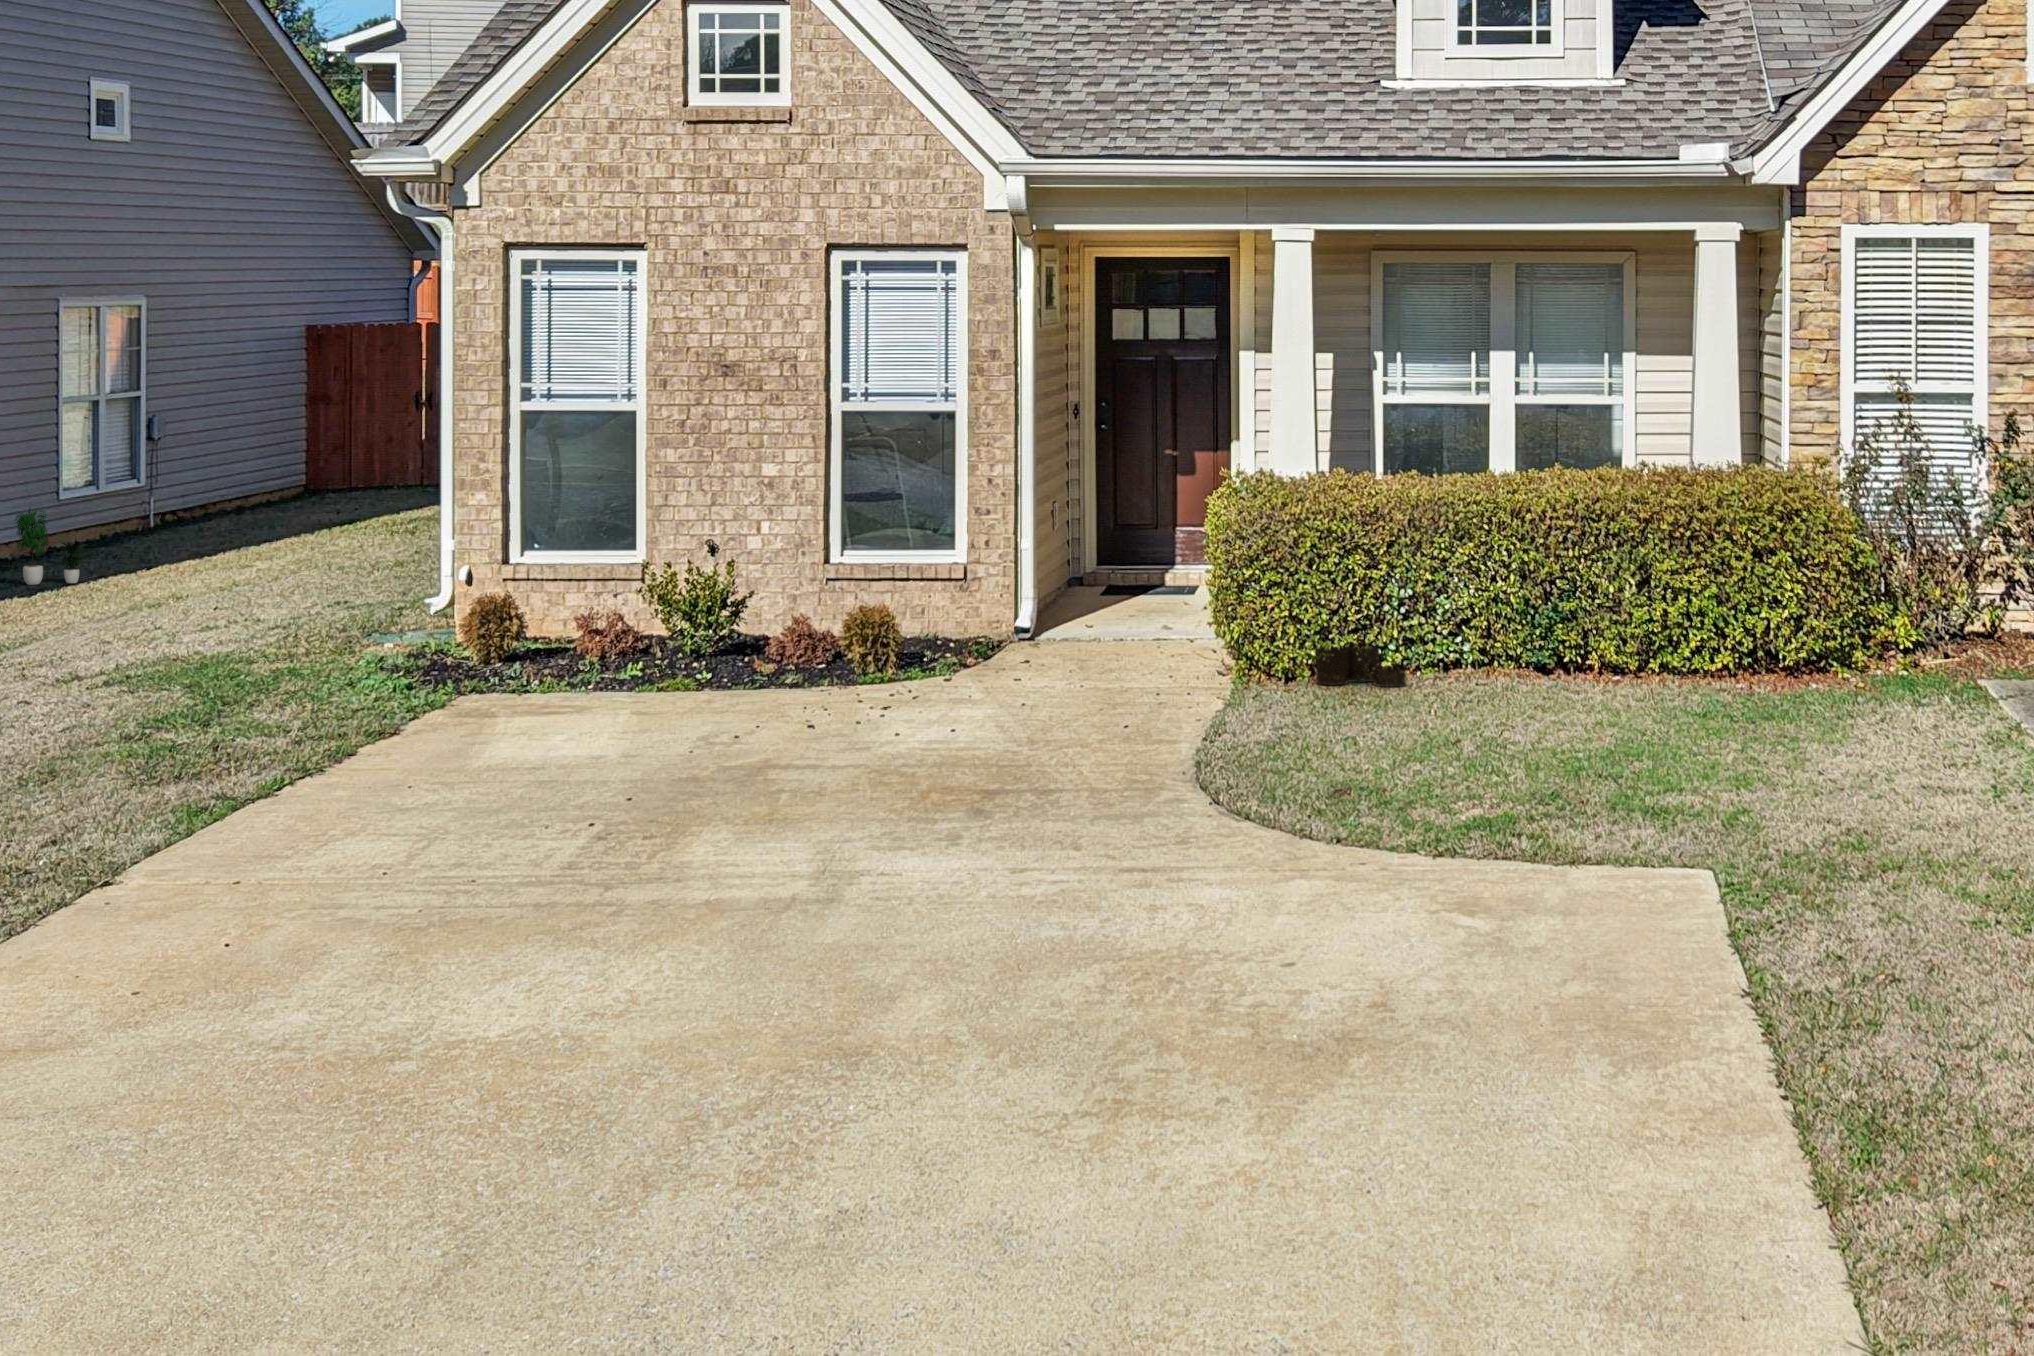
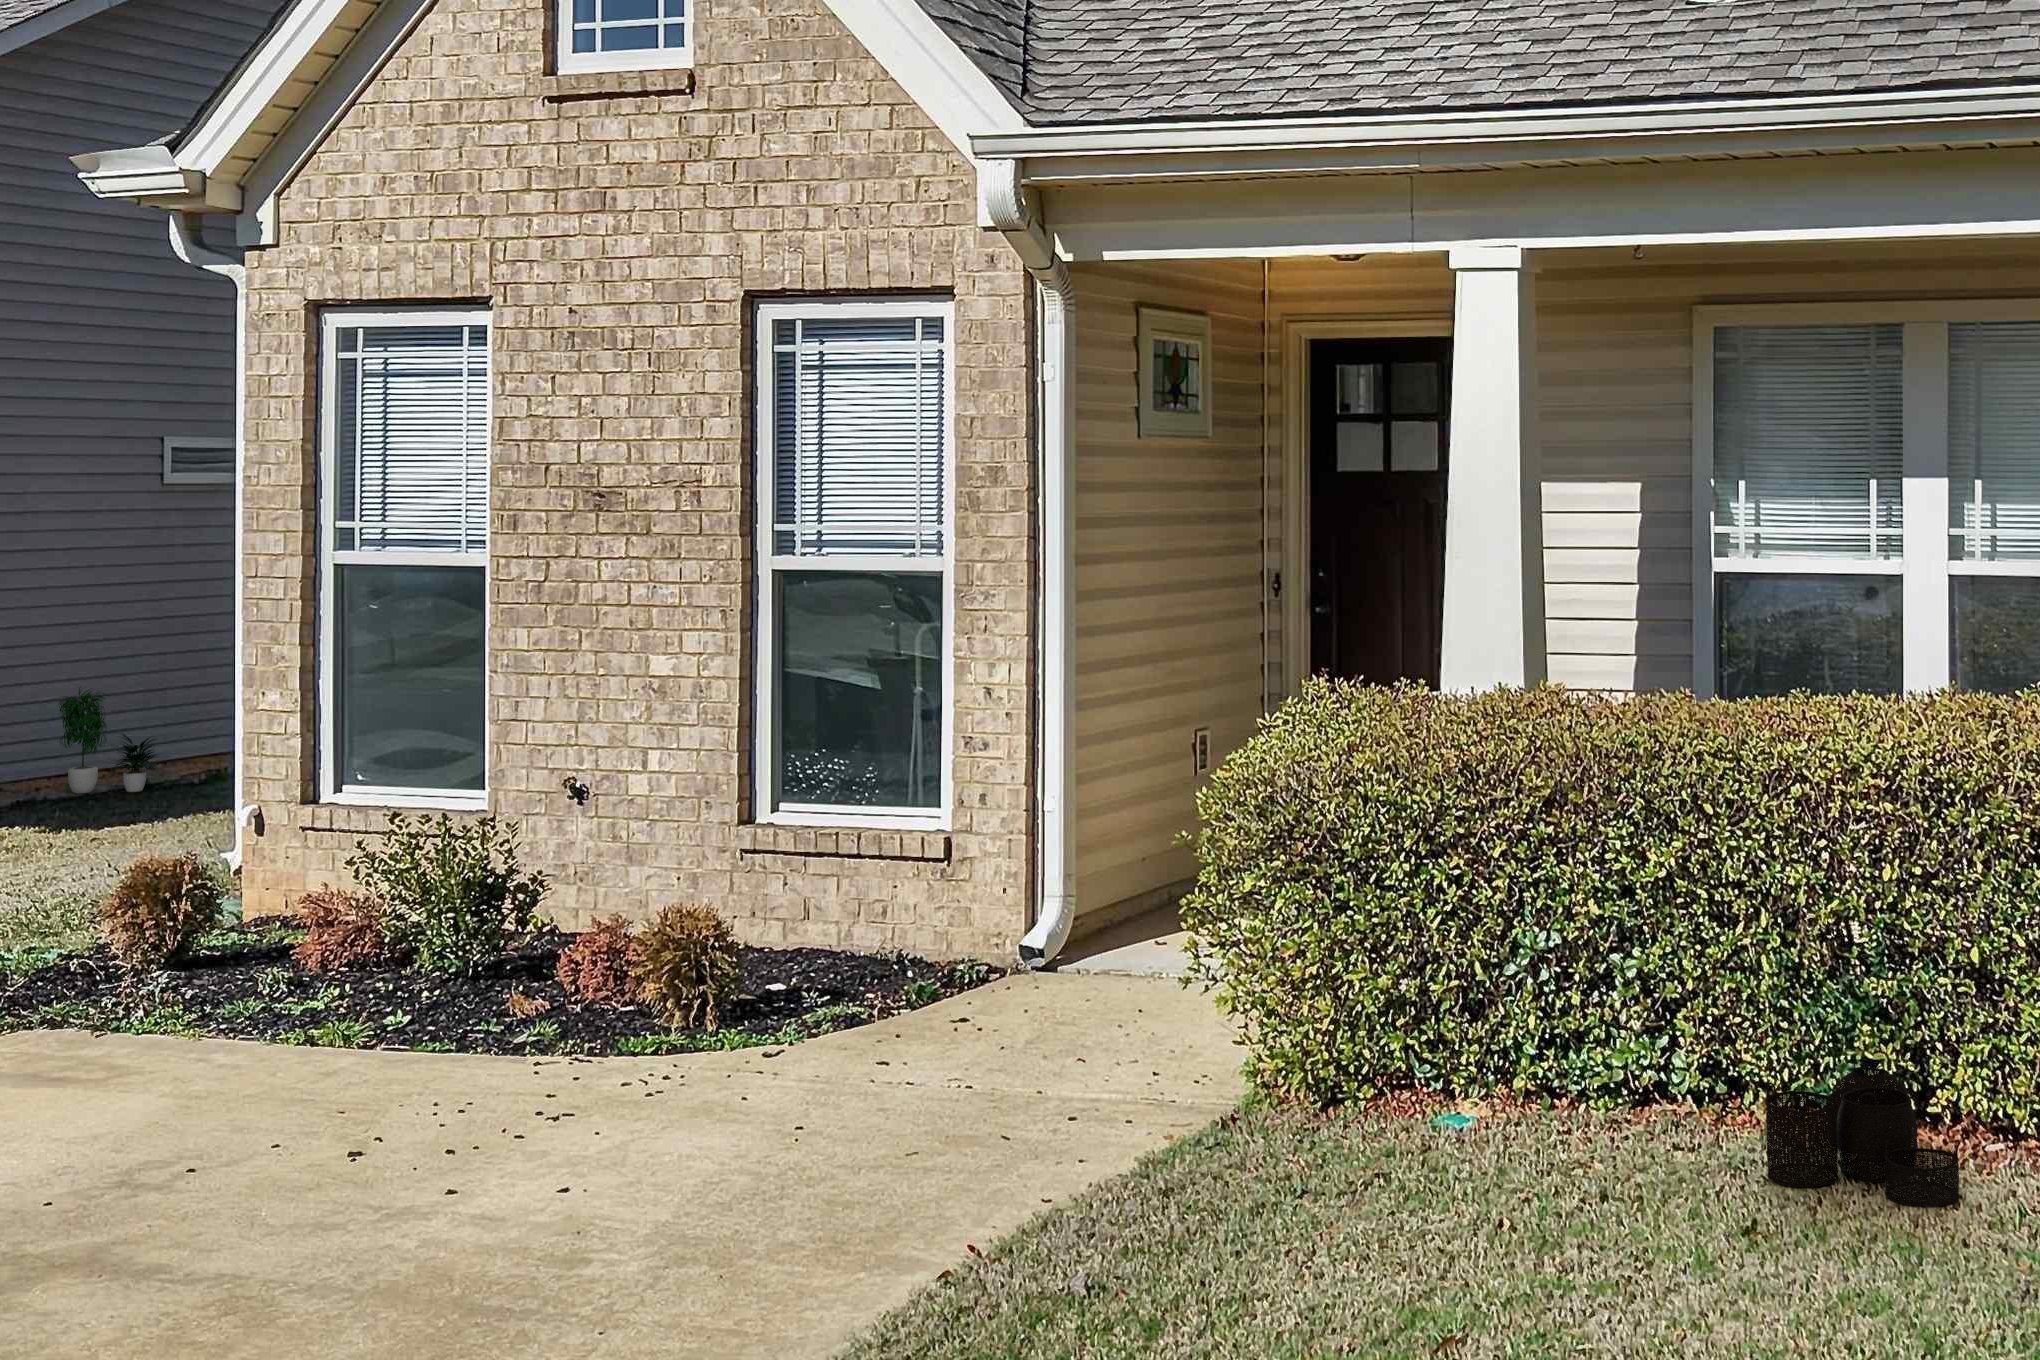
woven basket: present [1316,642,1406,687] -> present [1765,1059,1959,1207]

